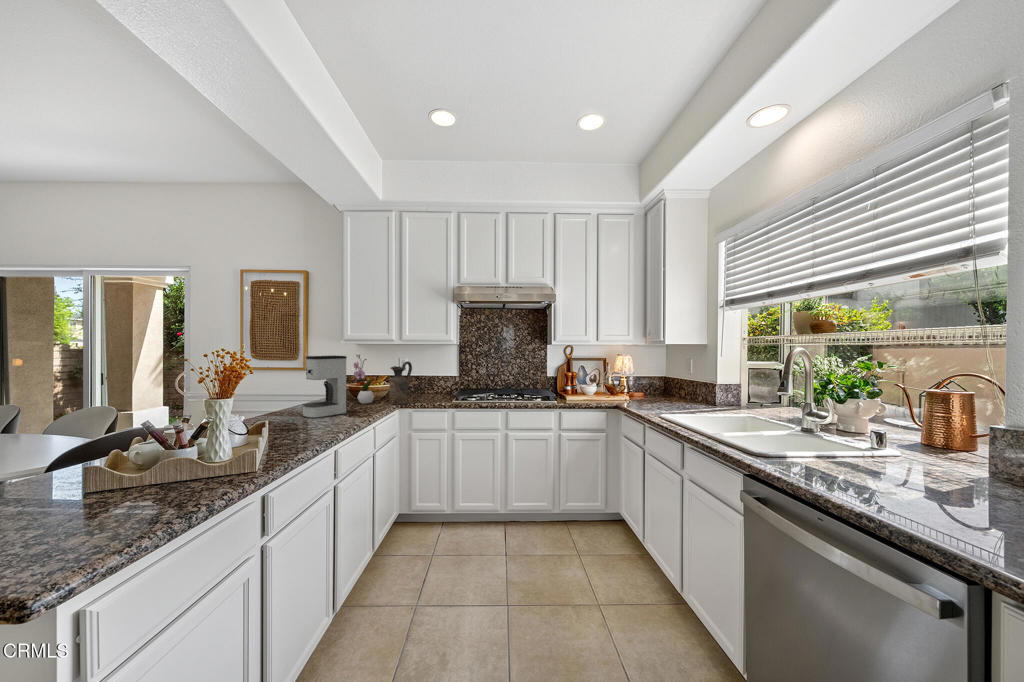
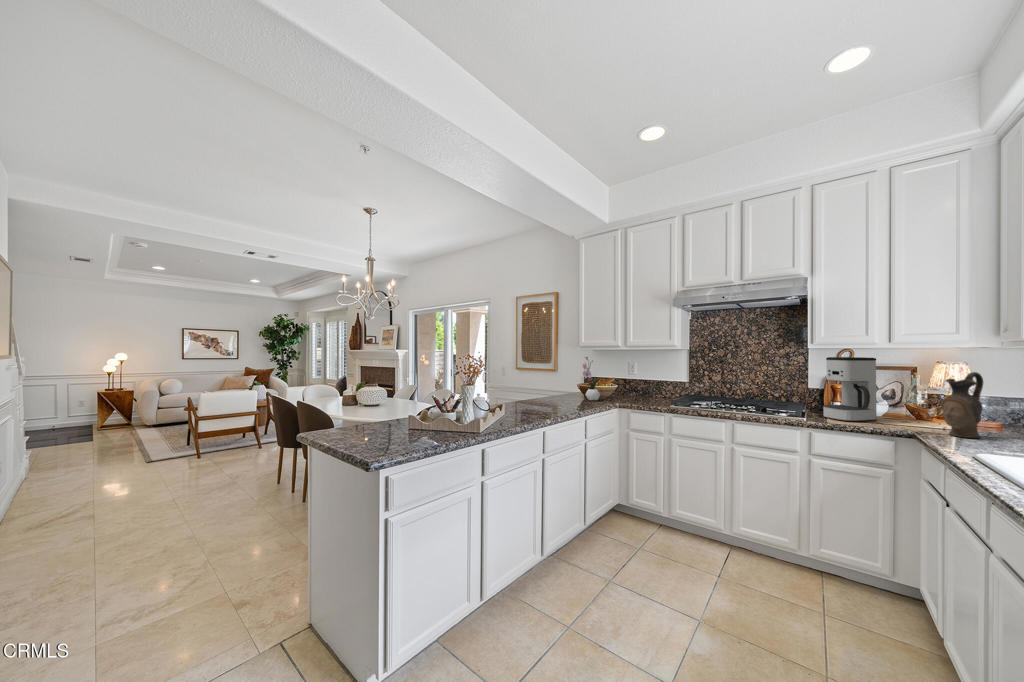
coffee maker: present [303,355,347,418] -> present [823,357,877,422]
ceramic pitcher: present [388,361,412,405] -> present [940,372,983,438]

